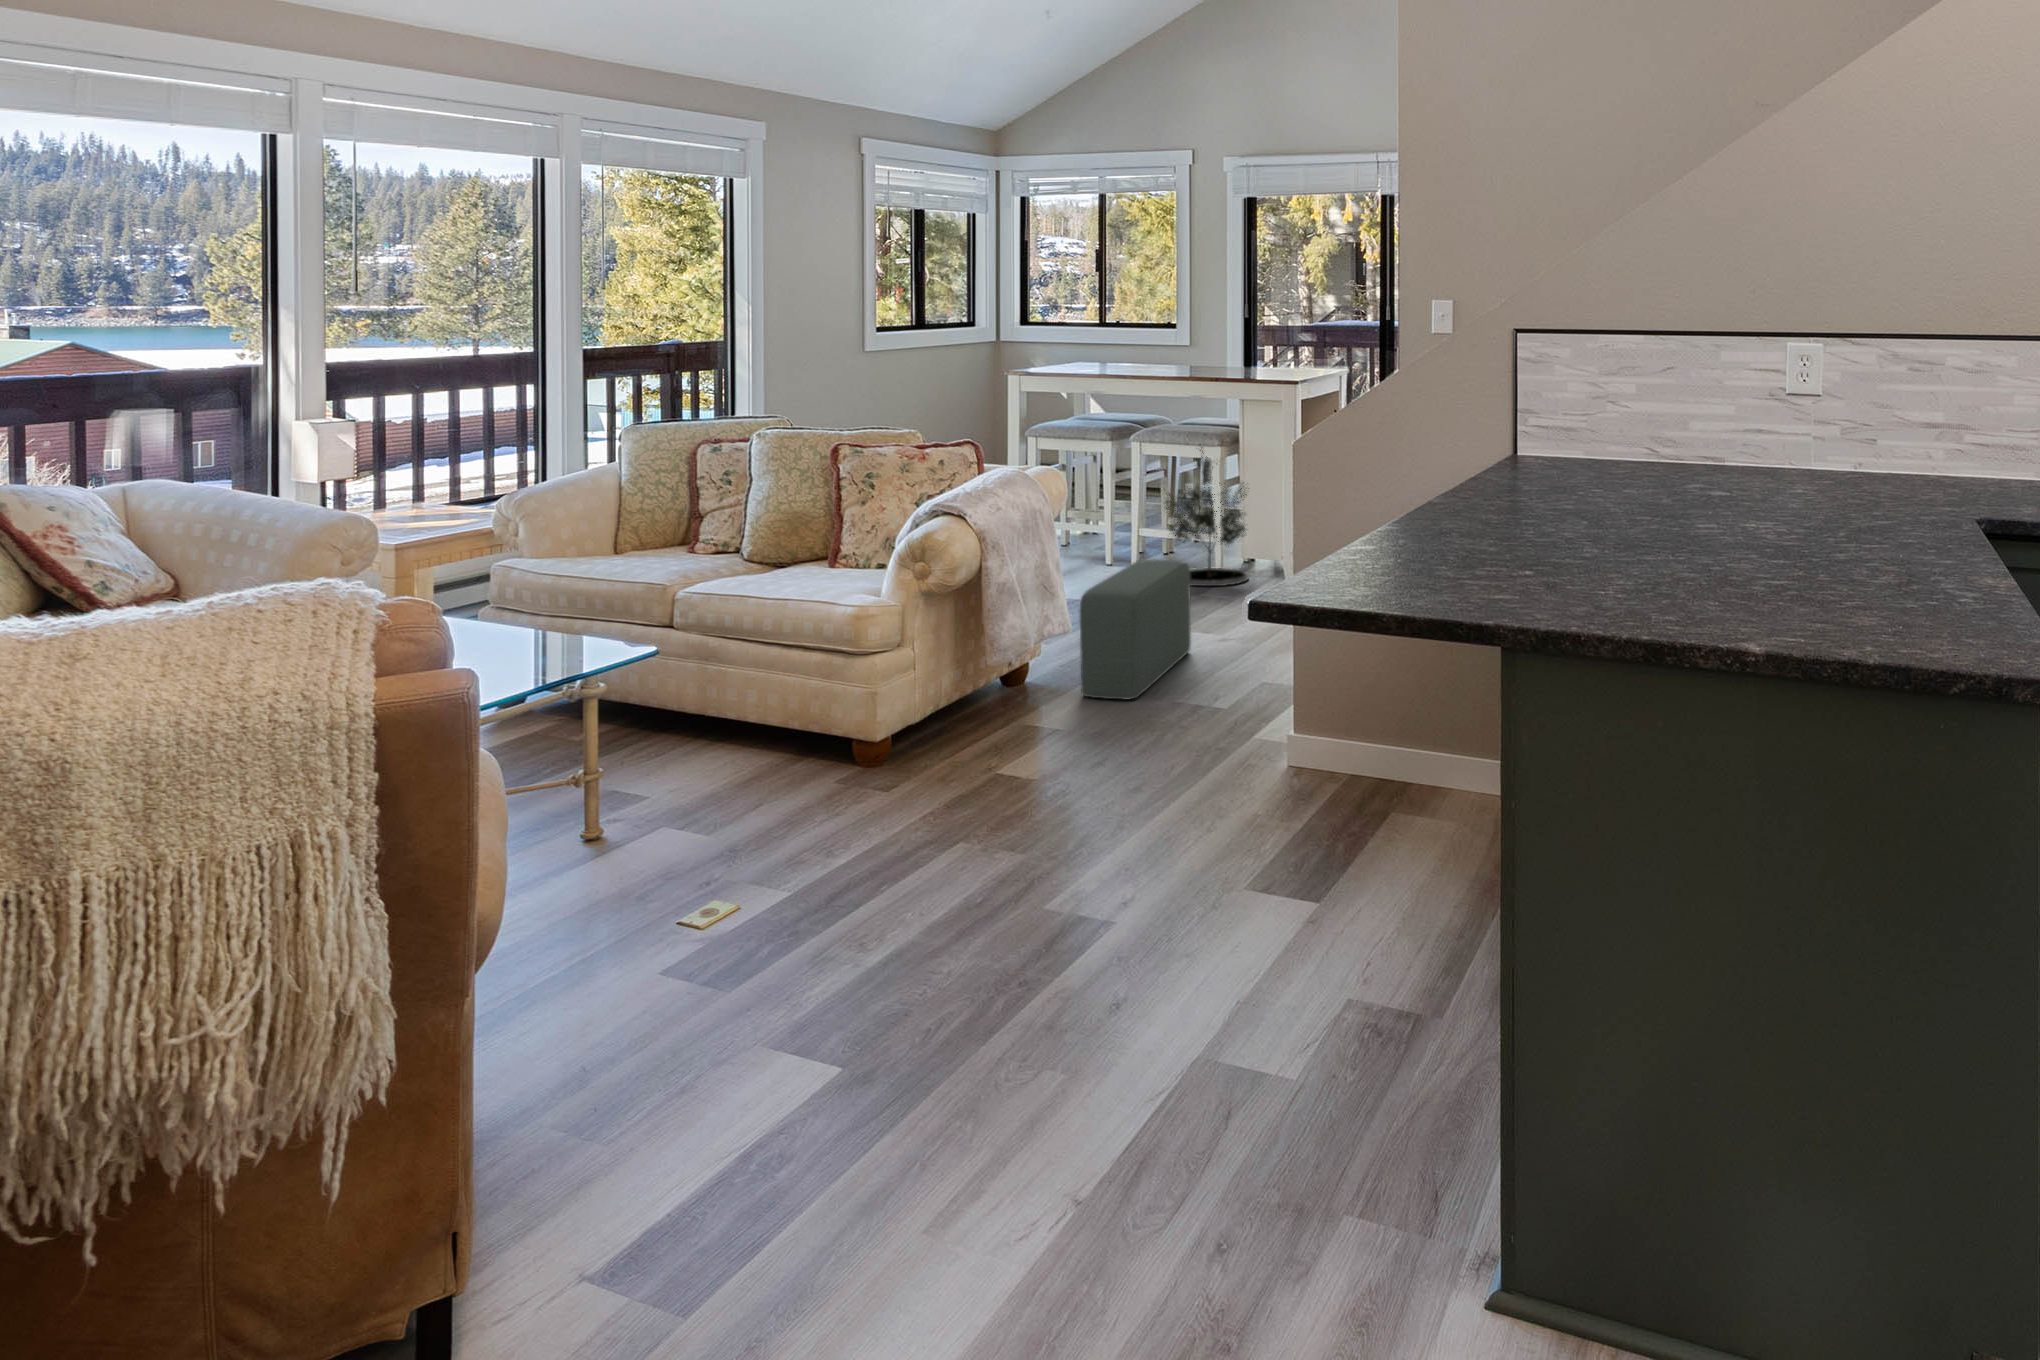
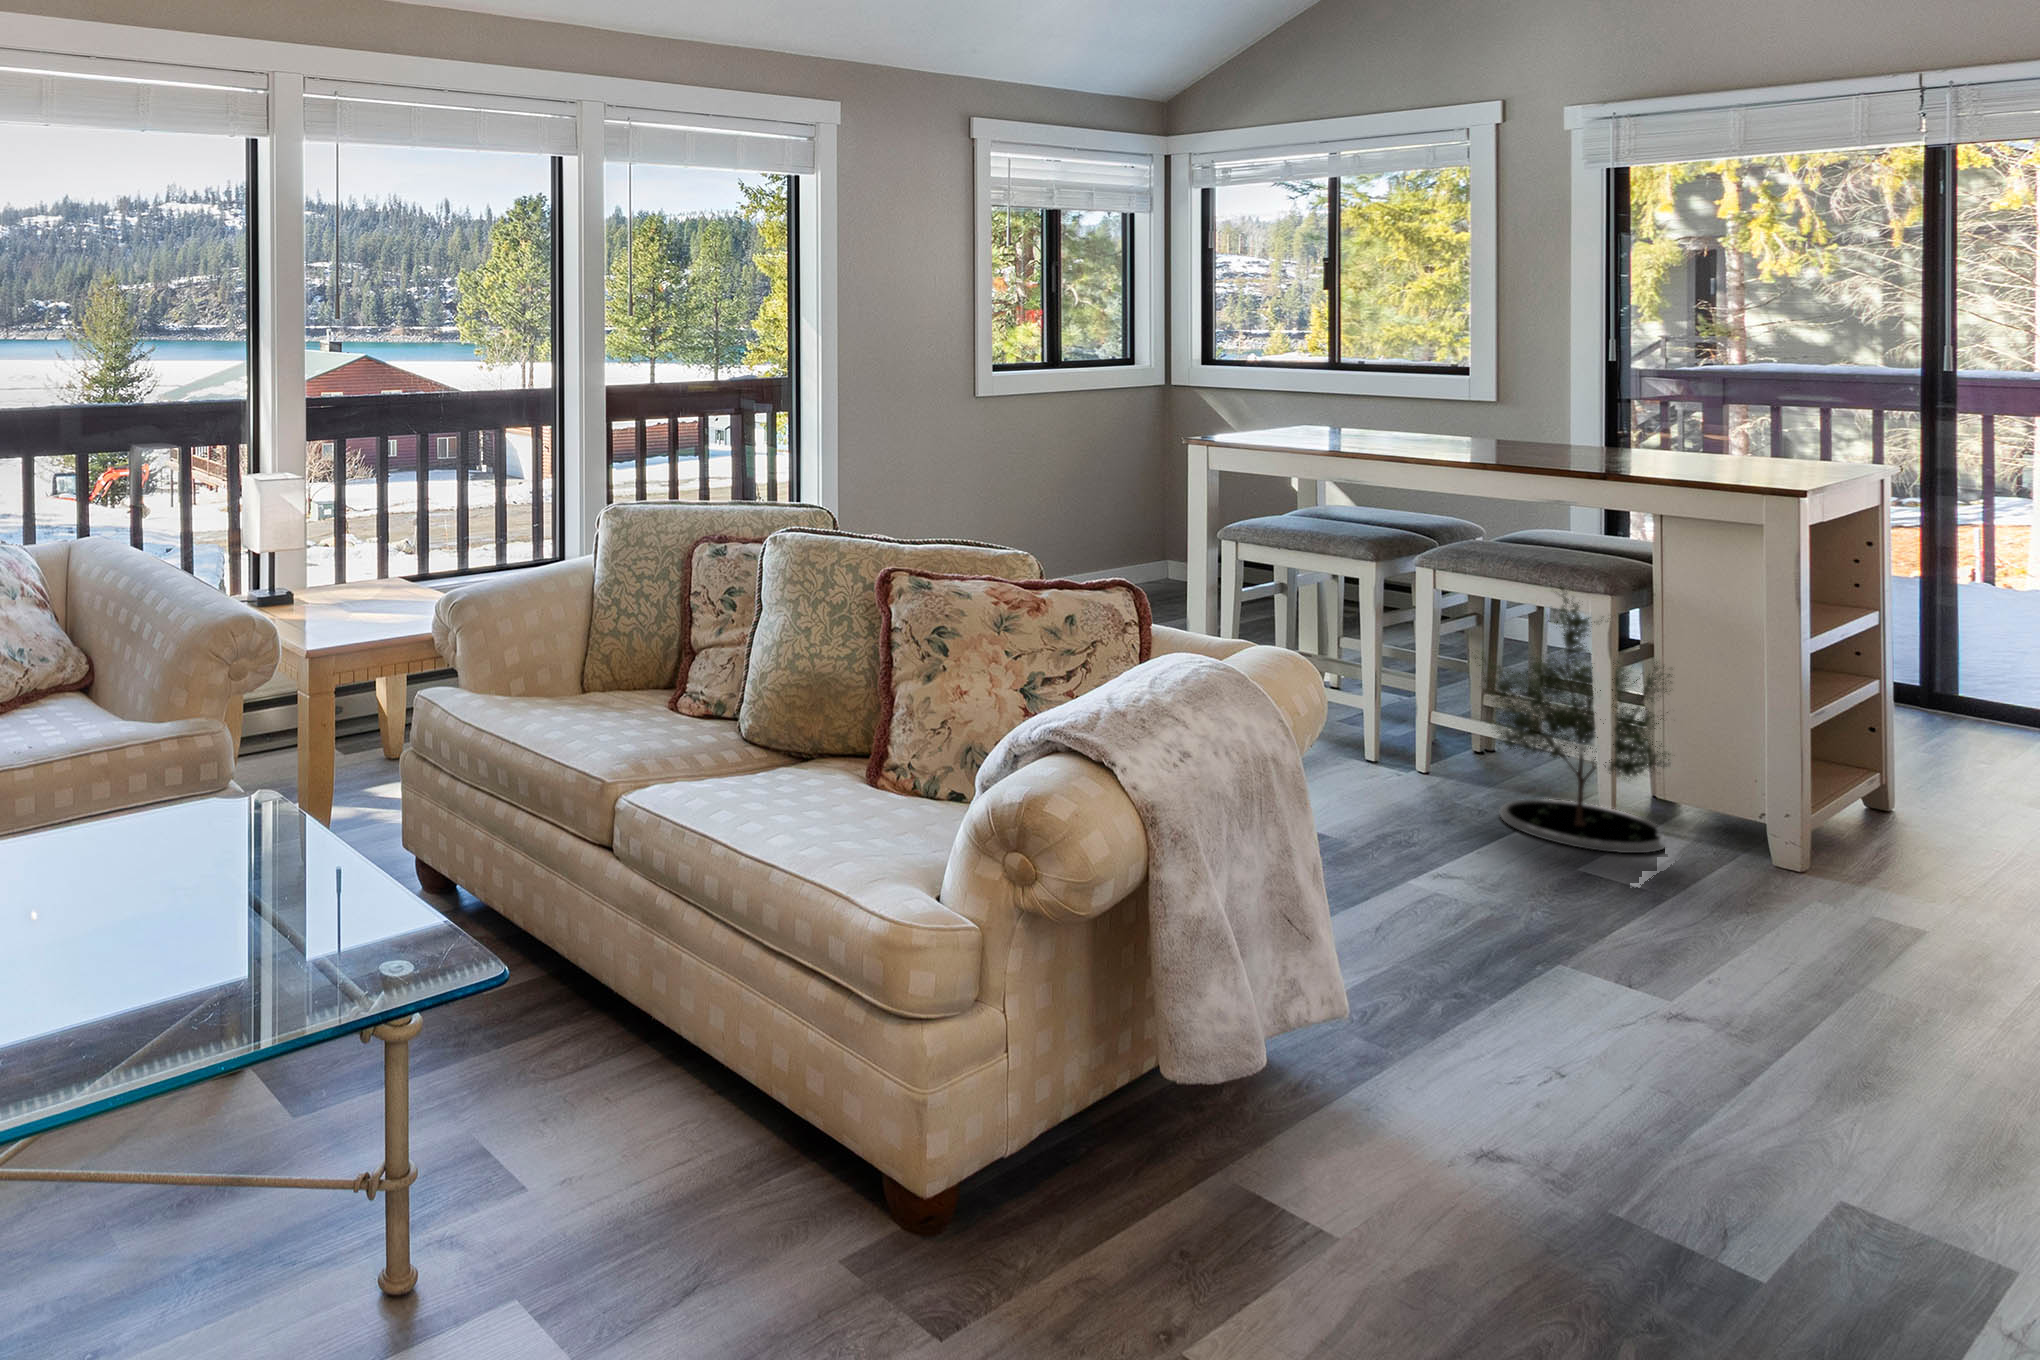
pouf: present [1080,560,1191,700] -> none [1365,841,1608,1200]

